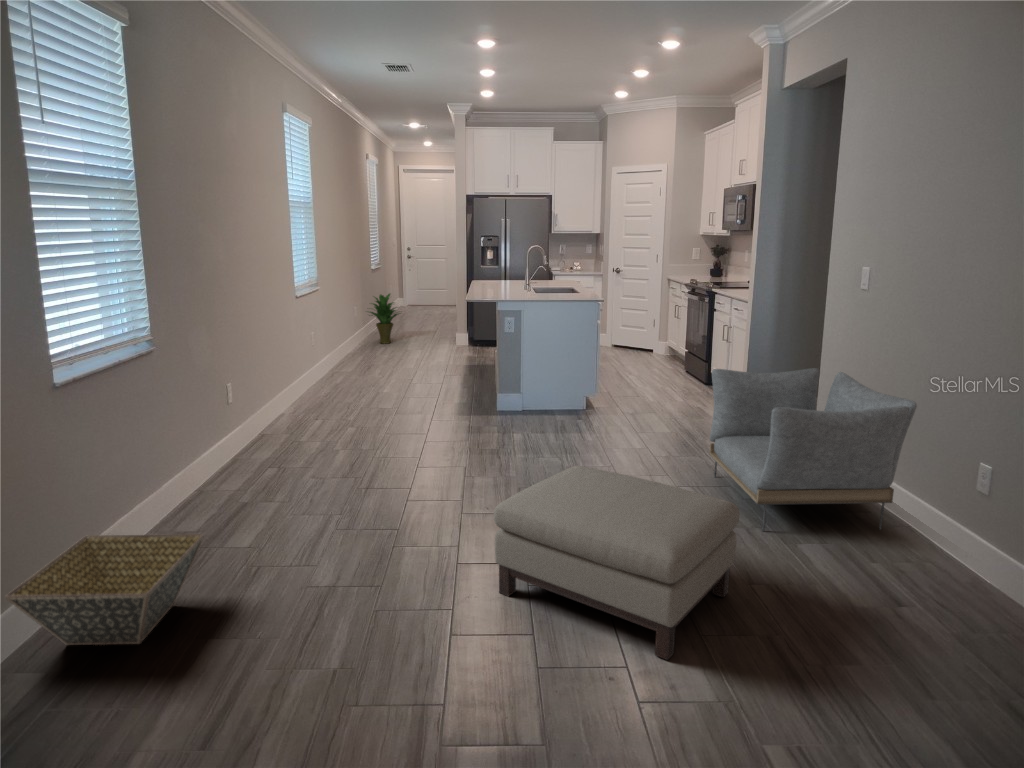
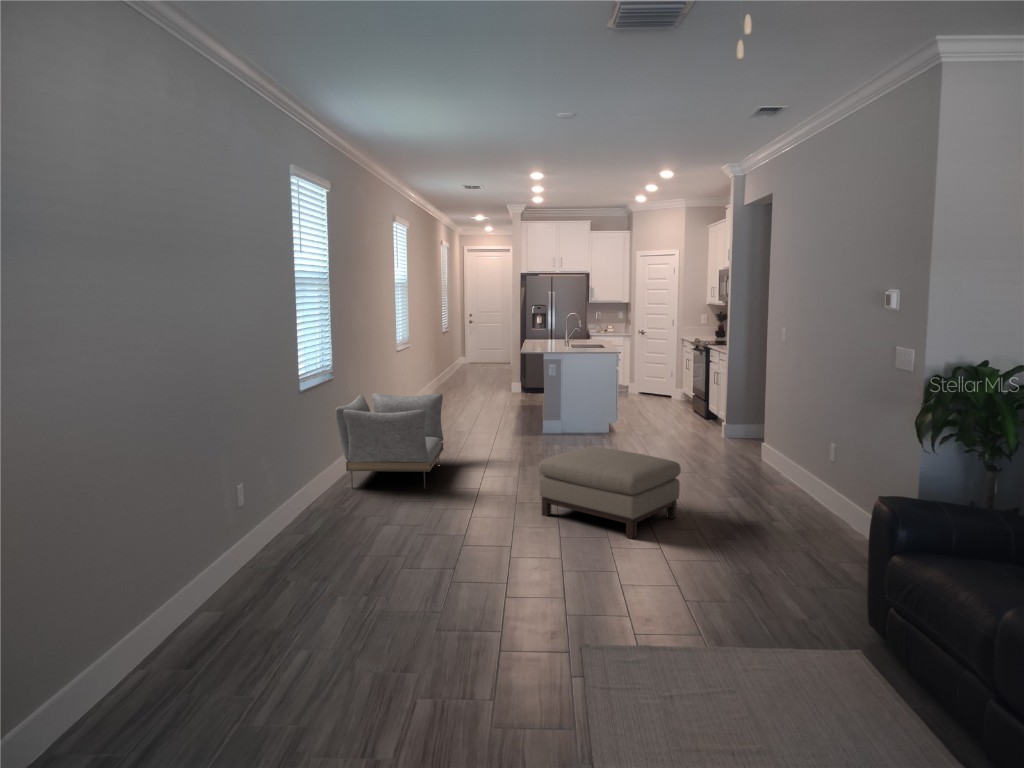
potted plant: present [370,294,400,344] -> none [439,350,469,390]
armchair: present [710,368,917,531] -> present [335,393,443,489]
basket: present [5,534,204,645] -> none [287,476,376,527]

